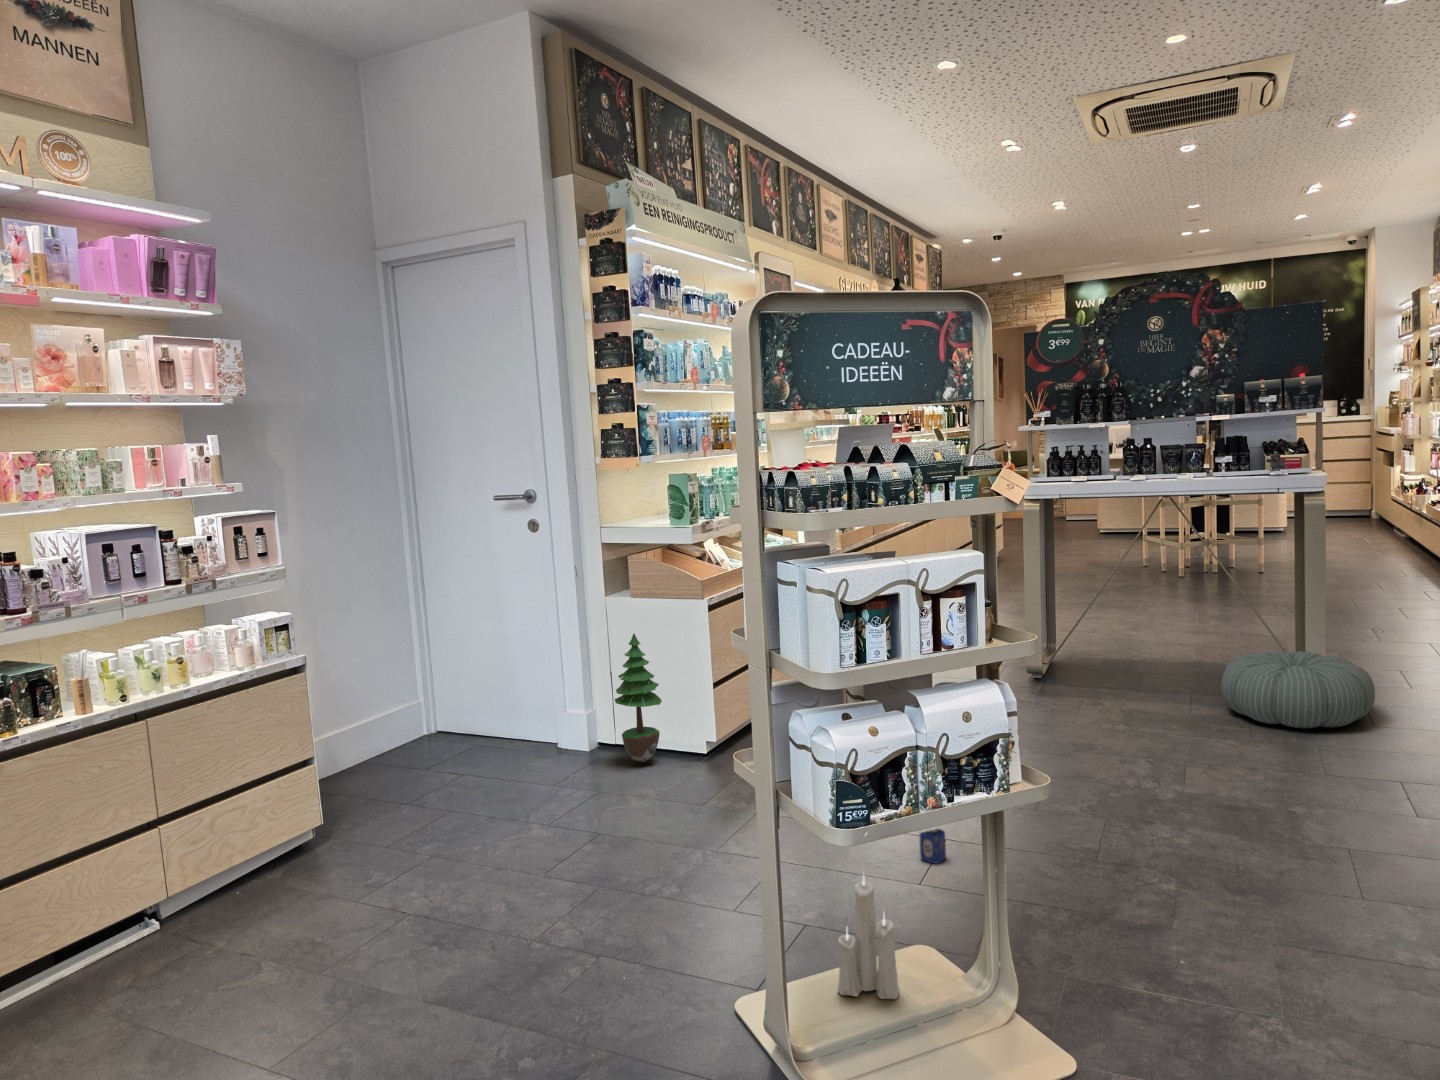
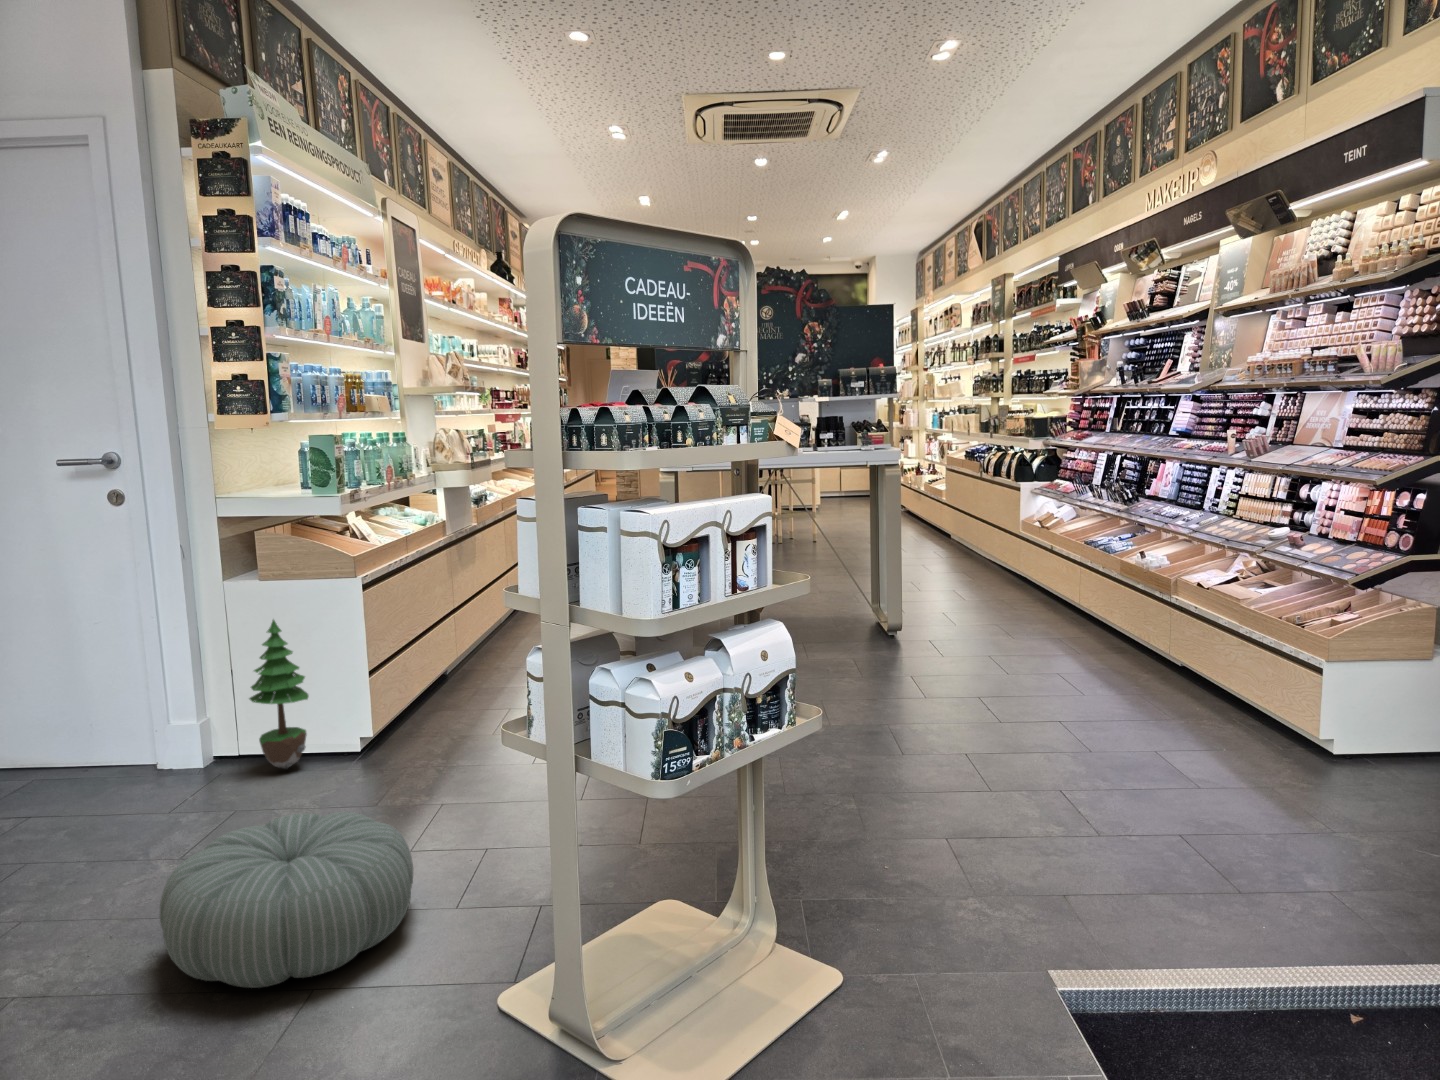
pouf: present [1221,651,1375,728] -> present [160,811,413,988]
perfume bottle: present [920,827,946,864] -> none [635,774,660,823]
candle: present [838,876,899,999] -> none [611,822,674,961]

